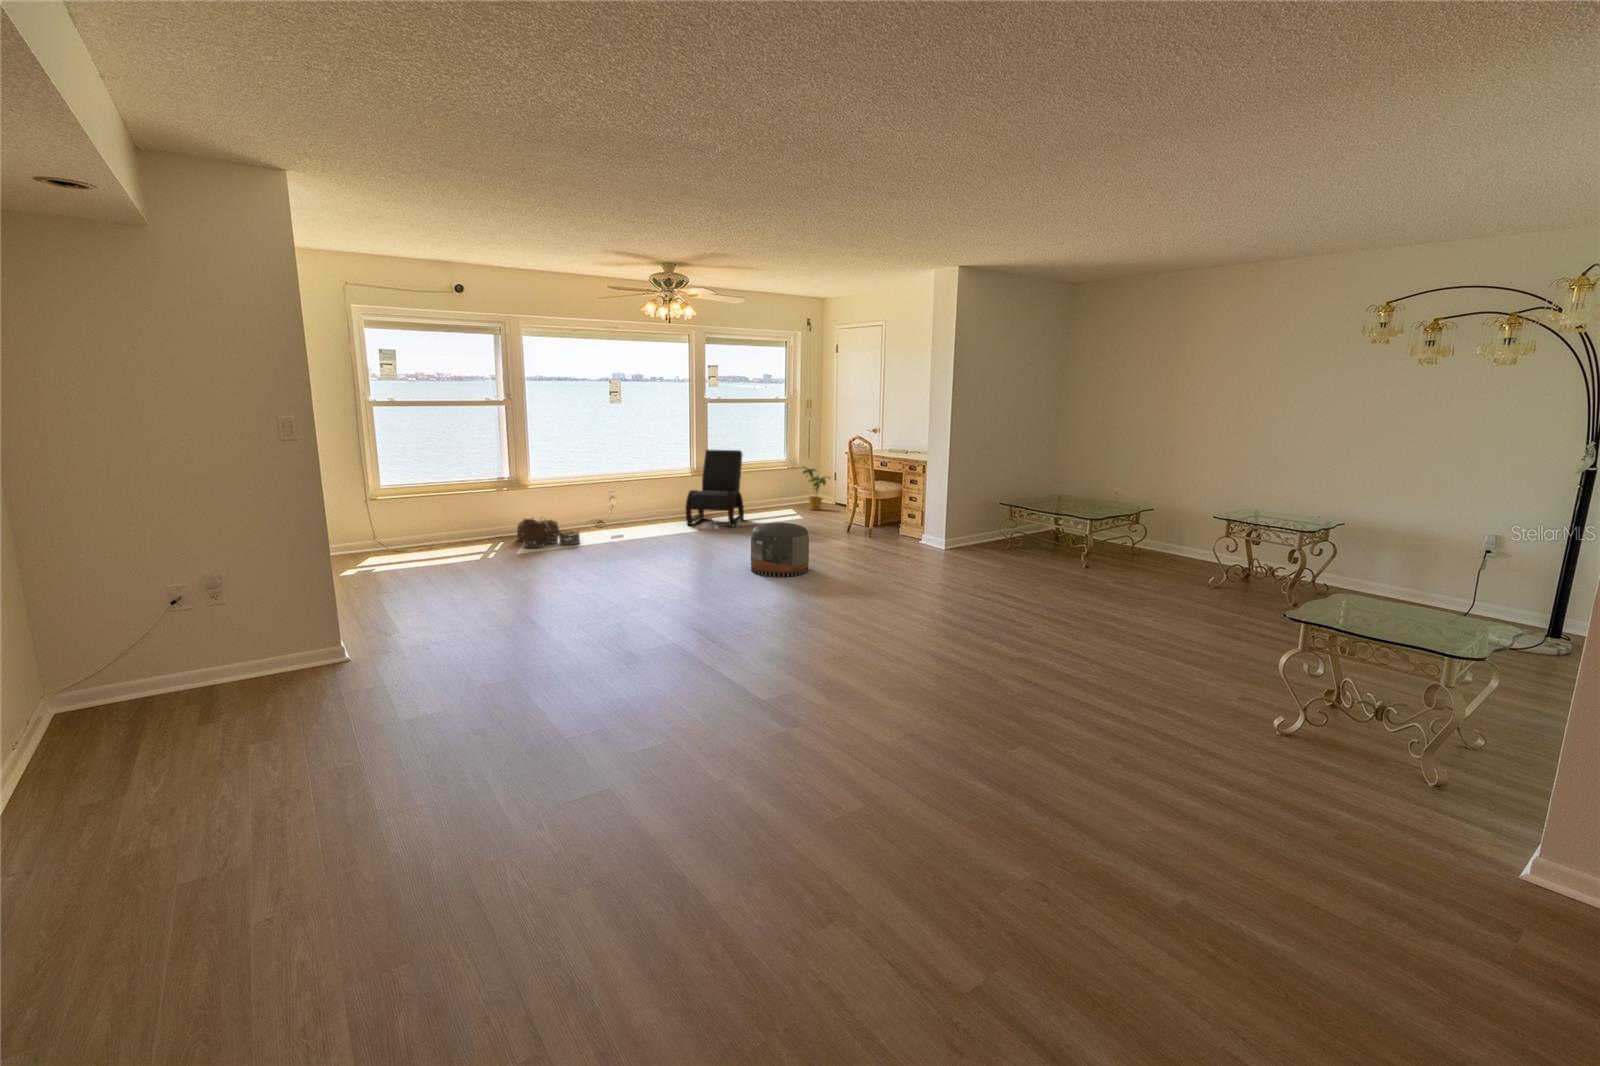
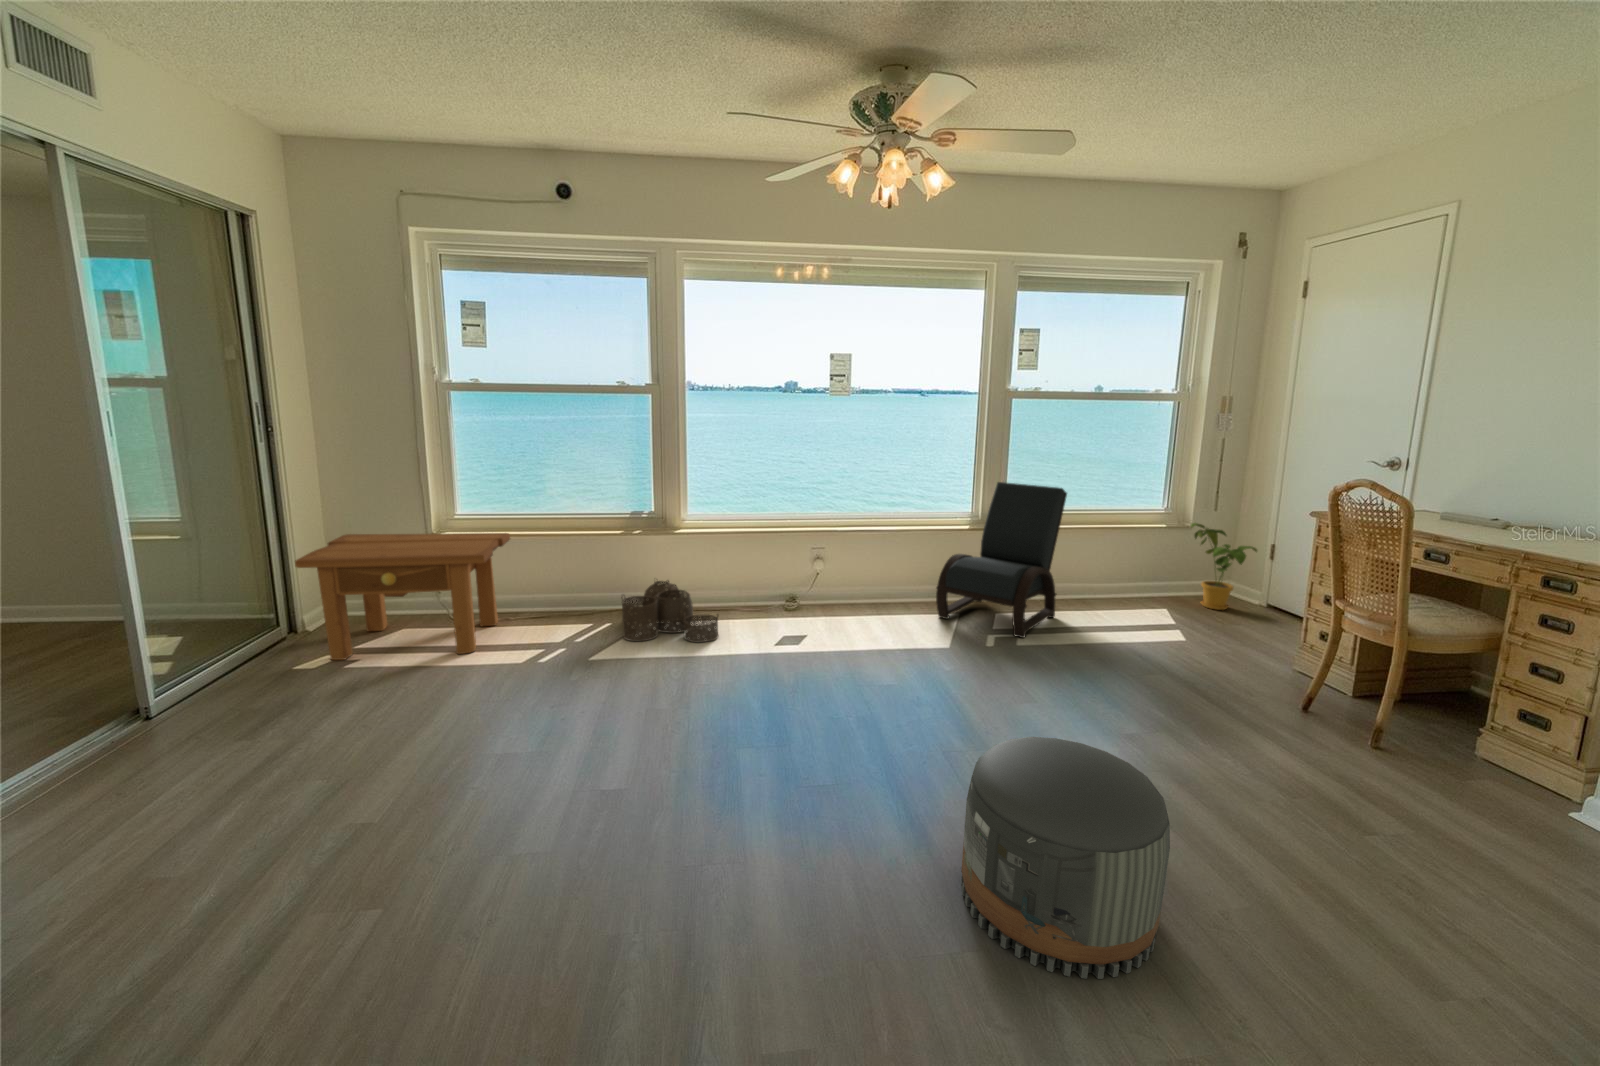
side table: none [327,494,458,572] -> present [295,533,510,660]

